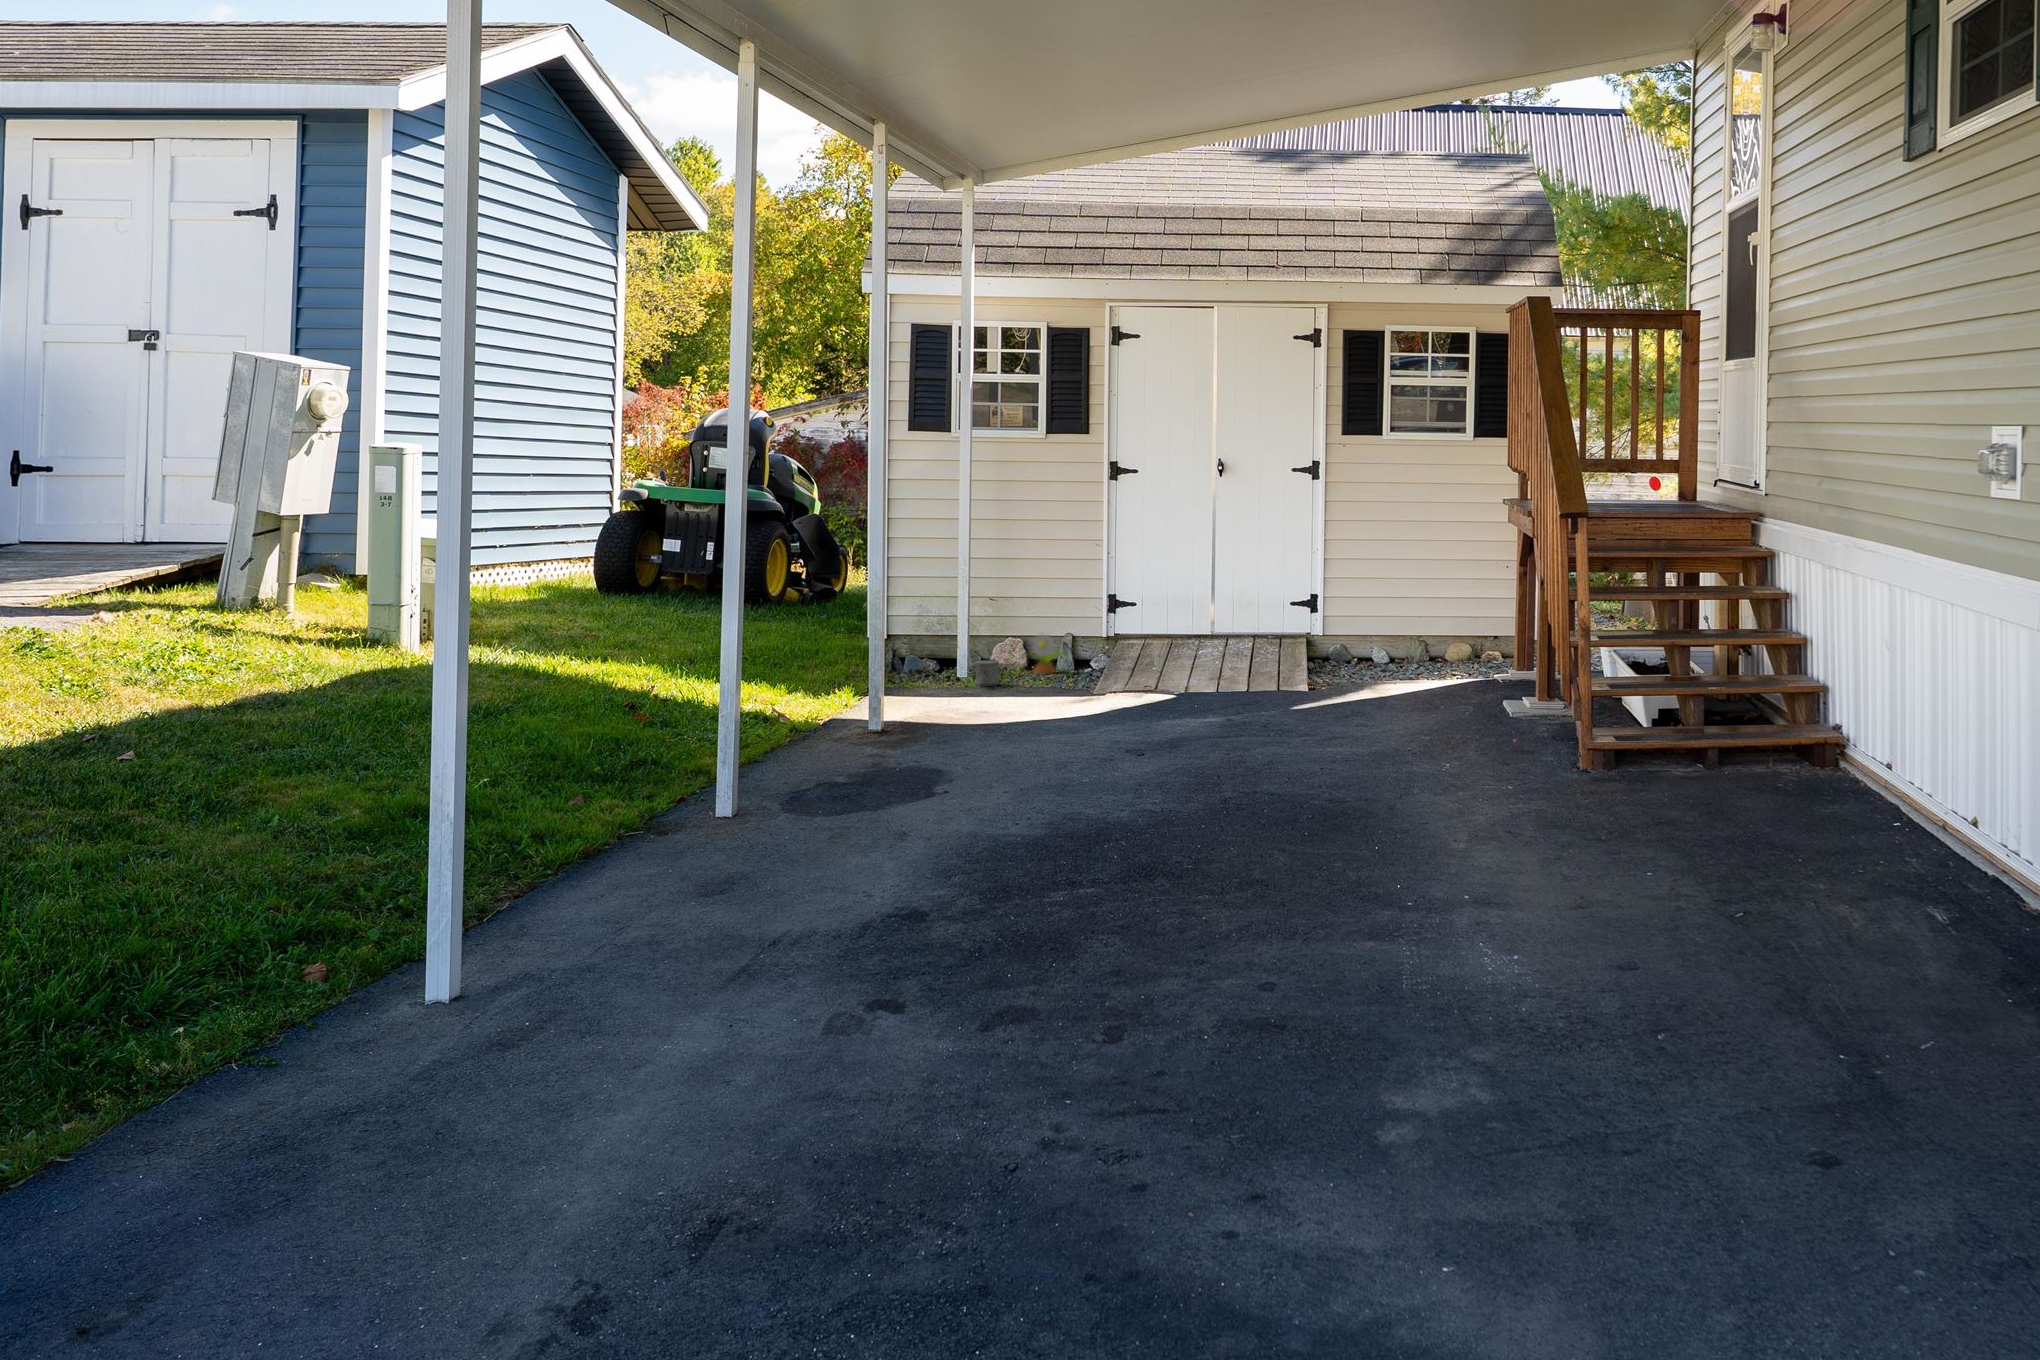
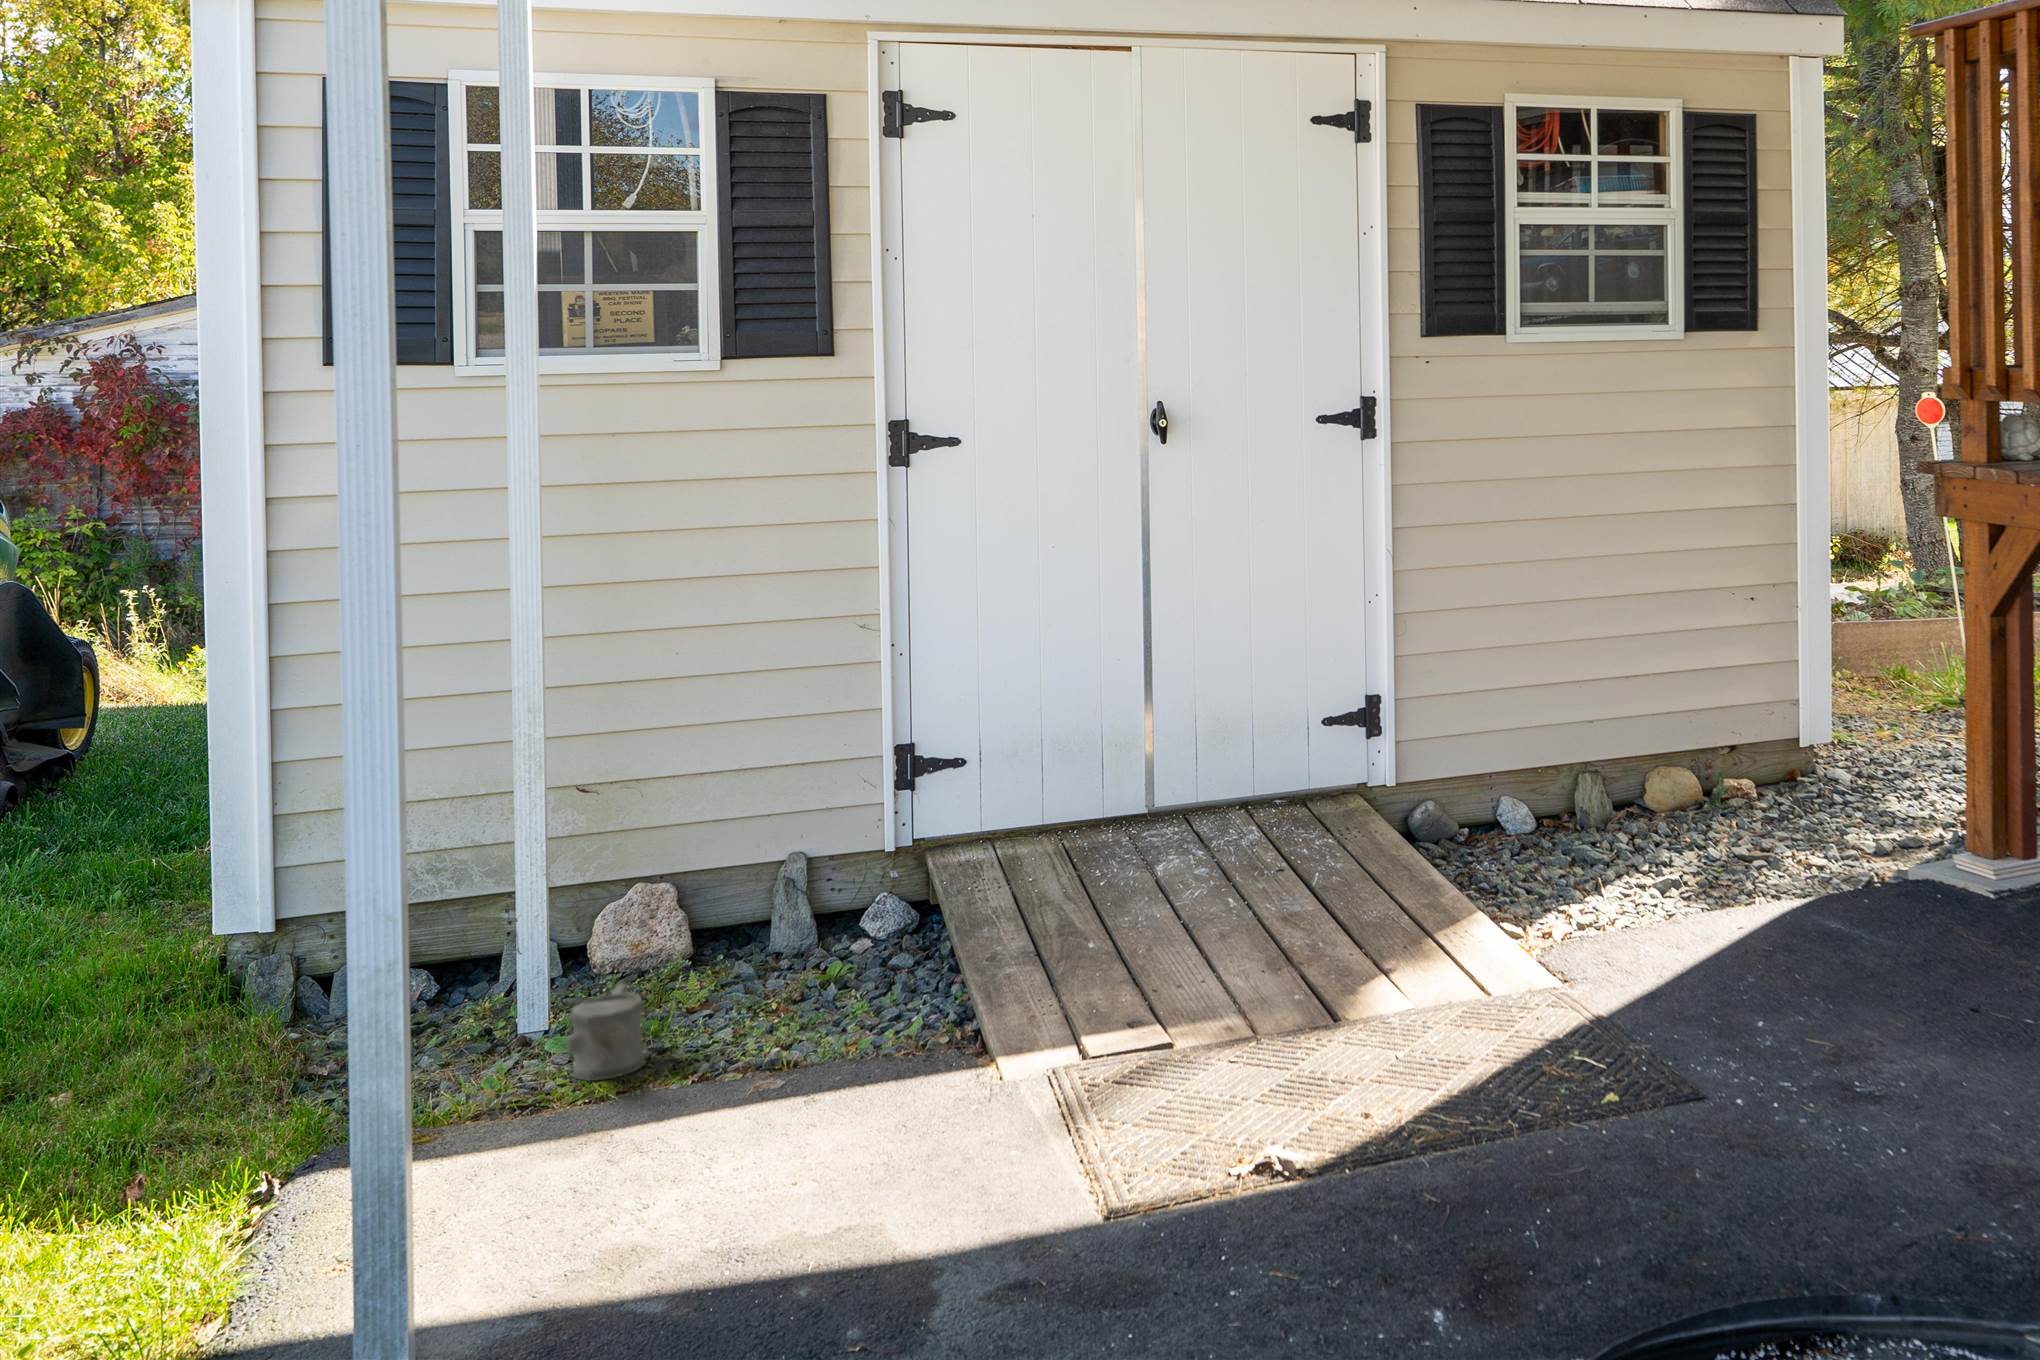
decorative plant: present [1033,634,1067,674] -> none [685,870,808,976]

